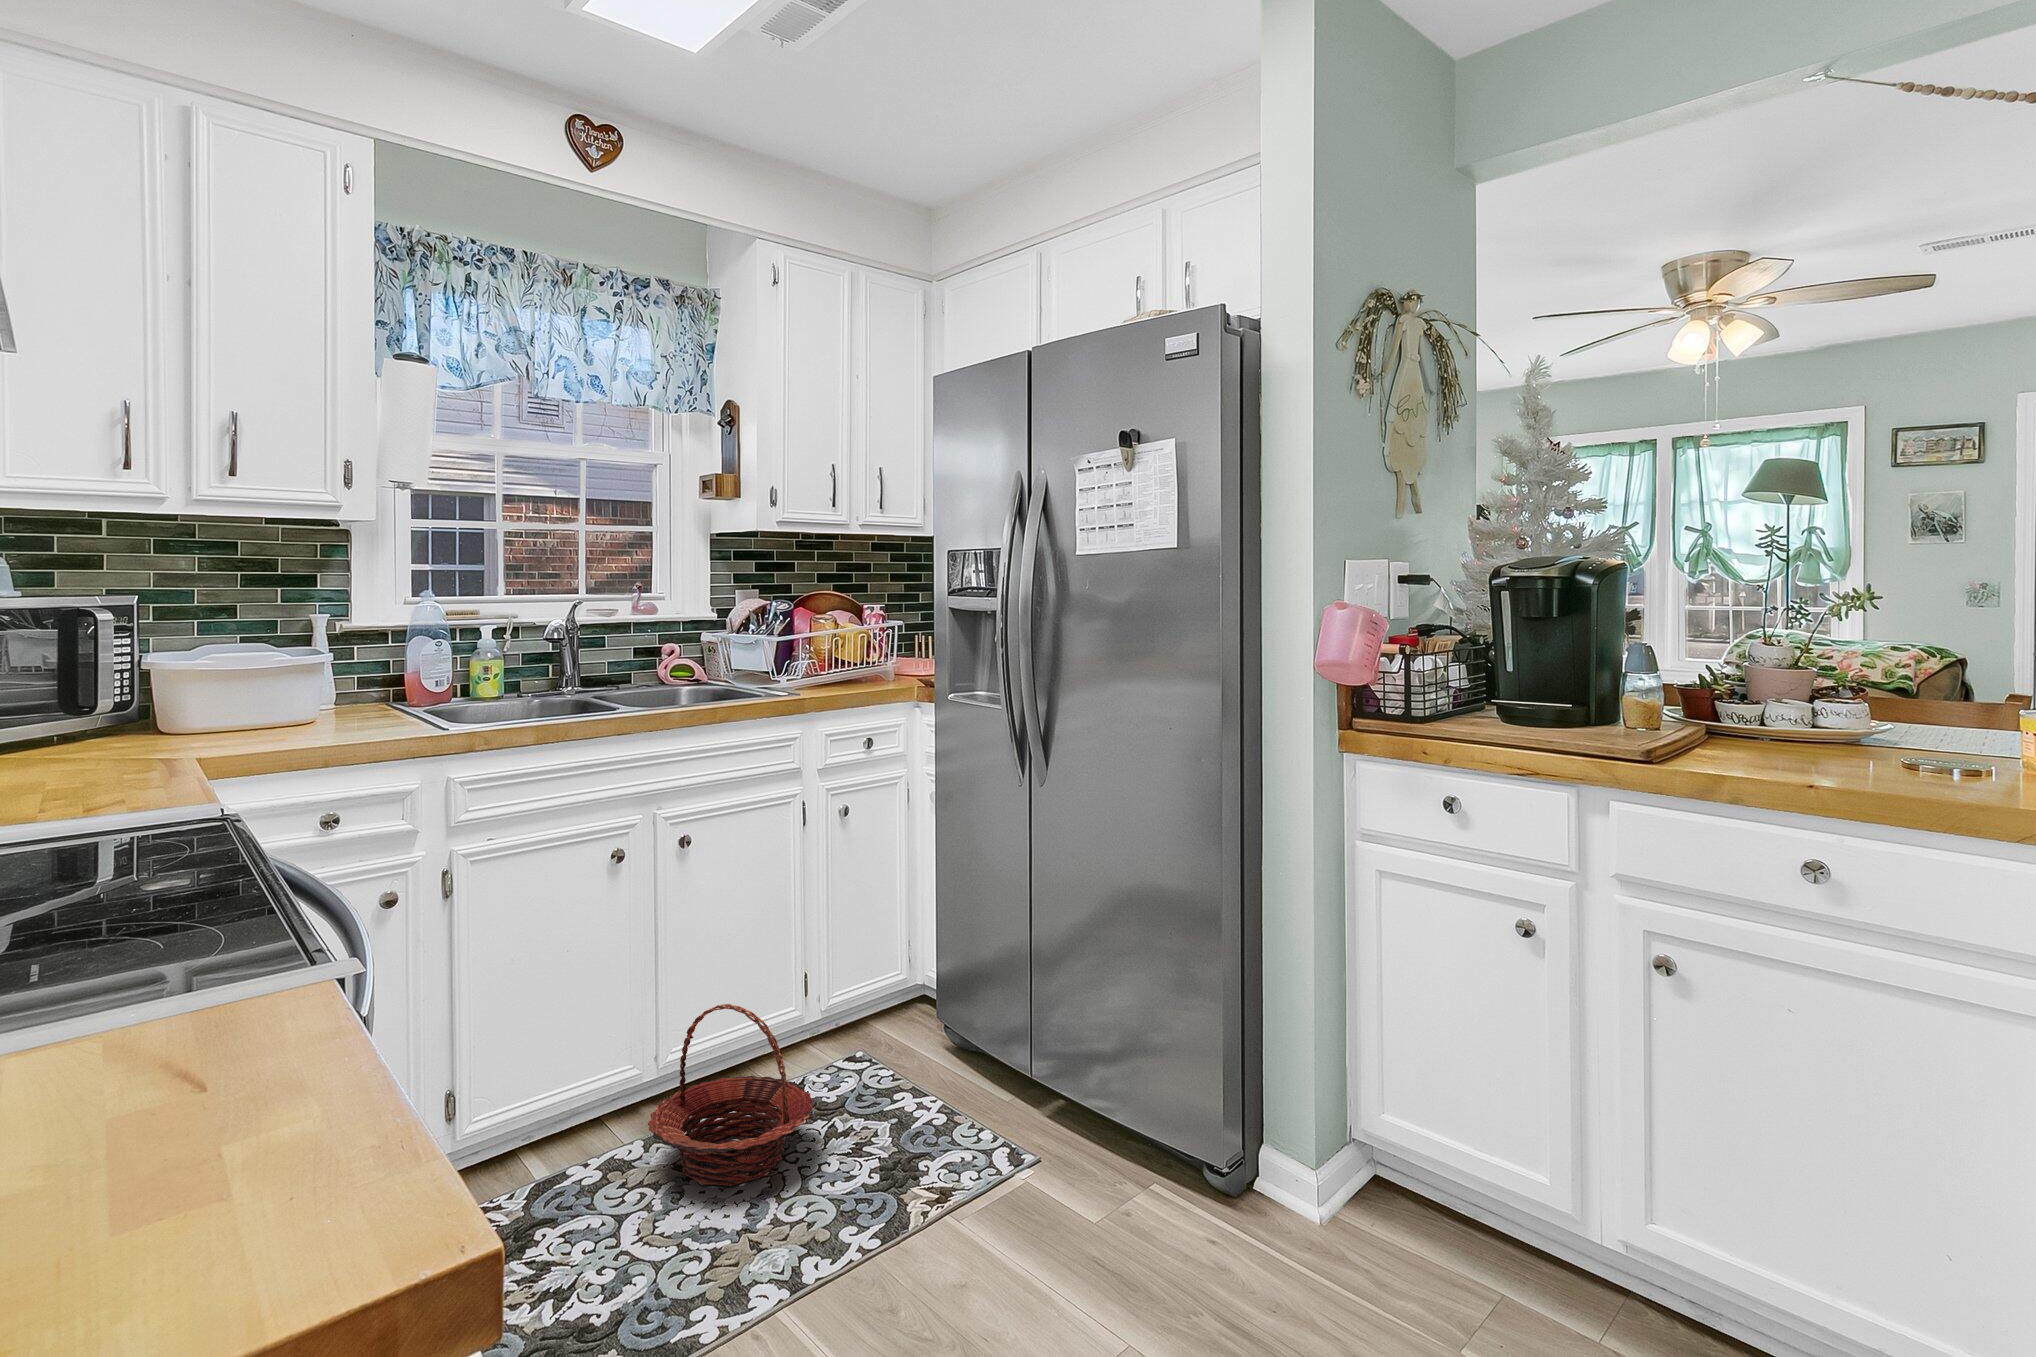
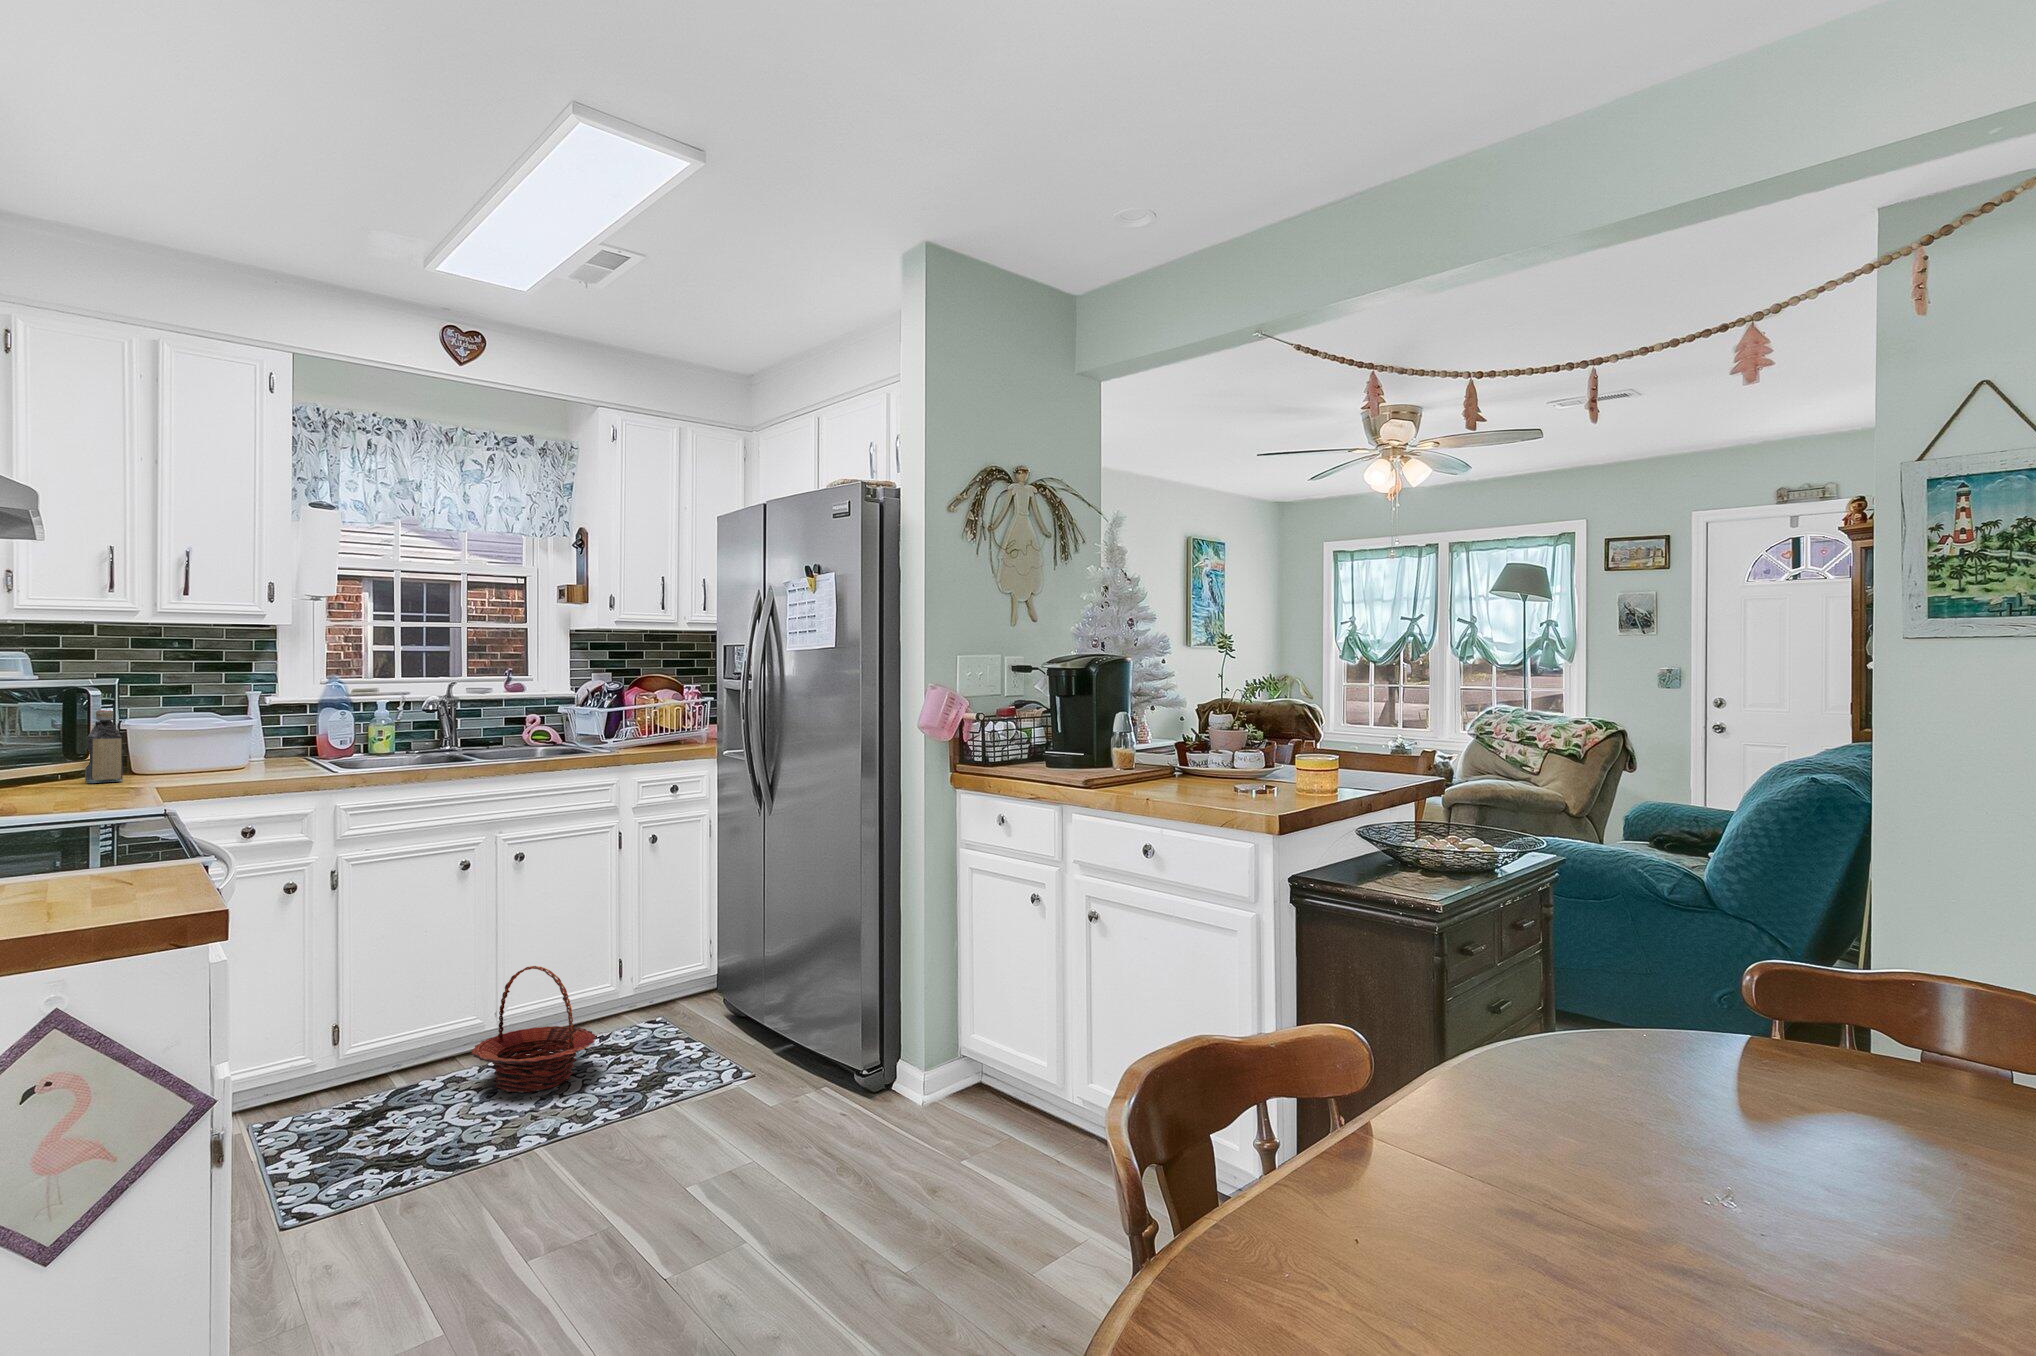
bottle: none [74,646,134,757] -> present [85,710,123,783]

